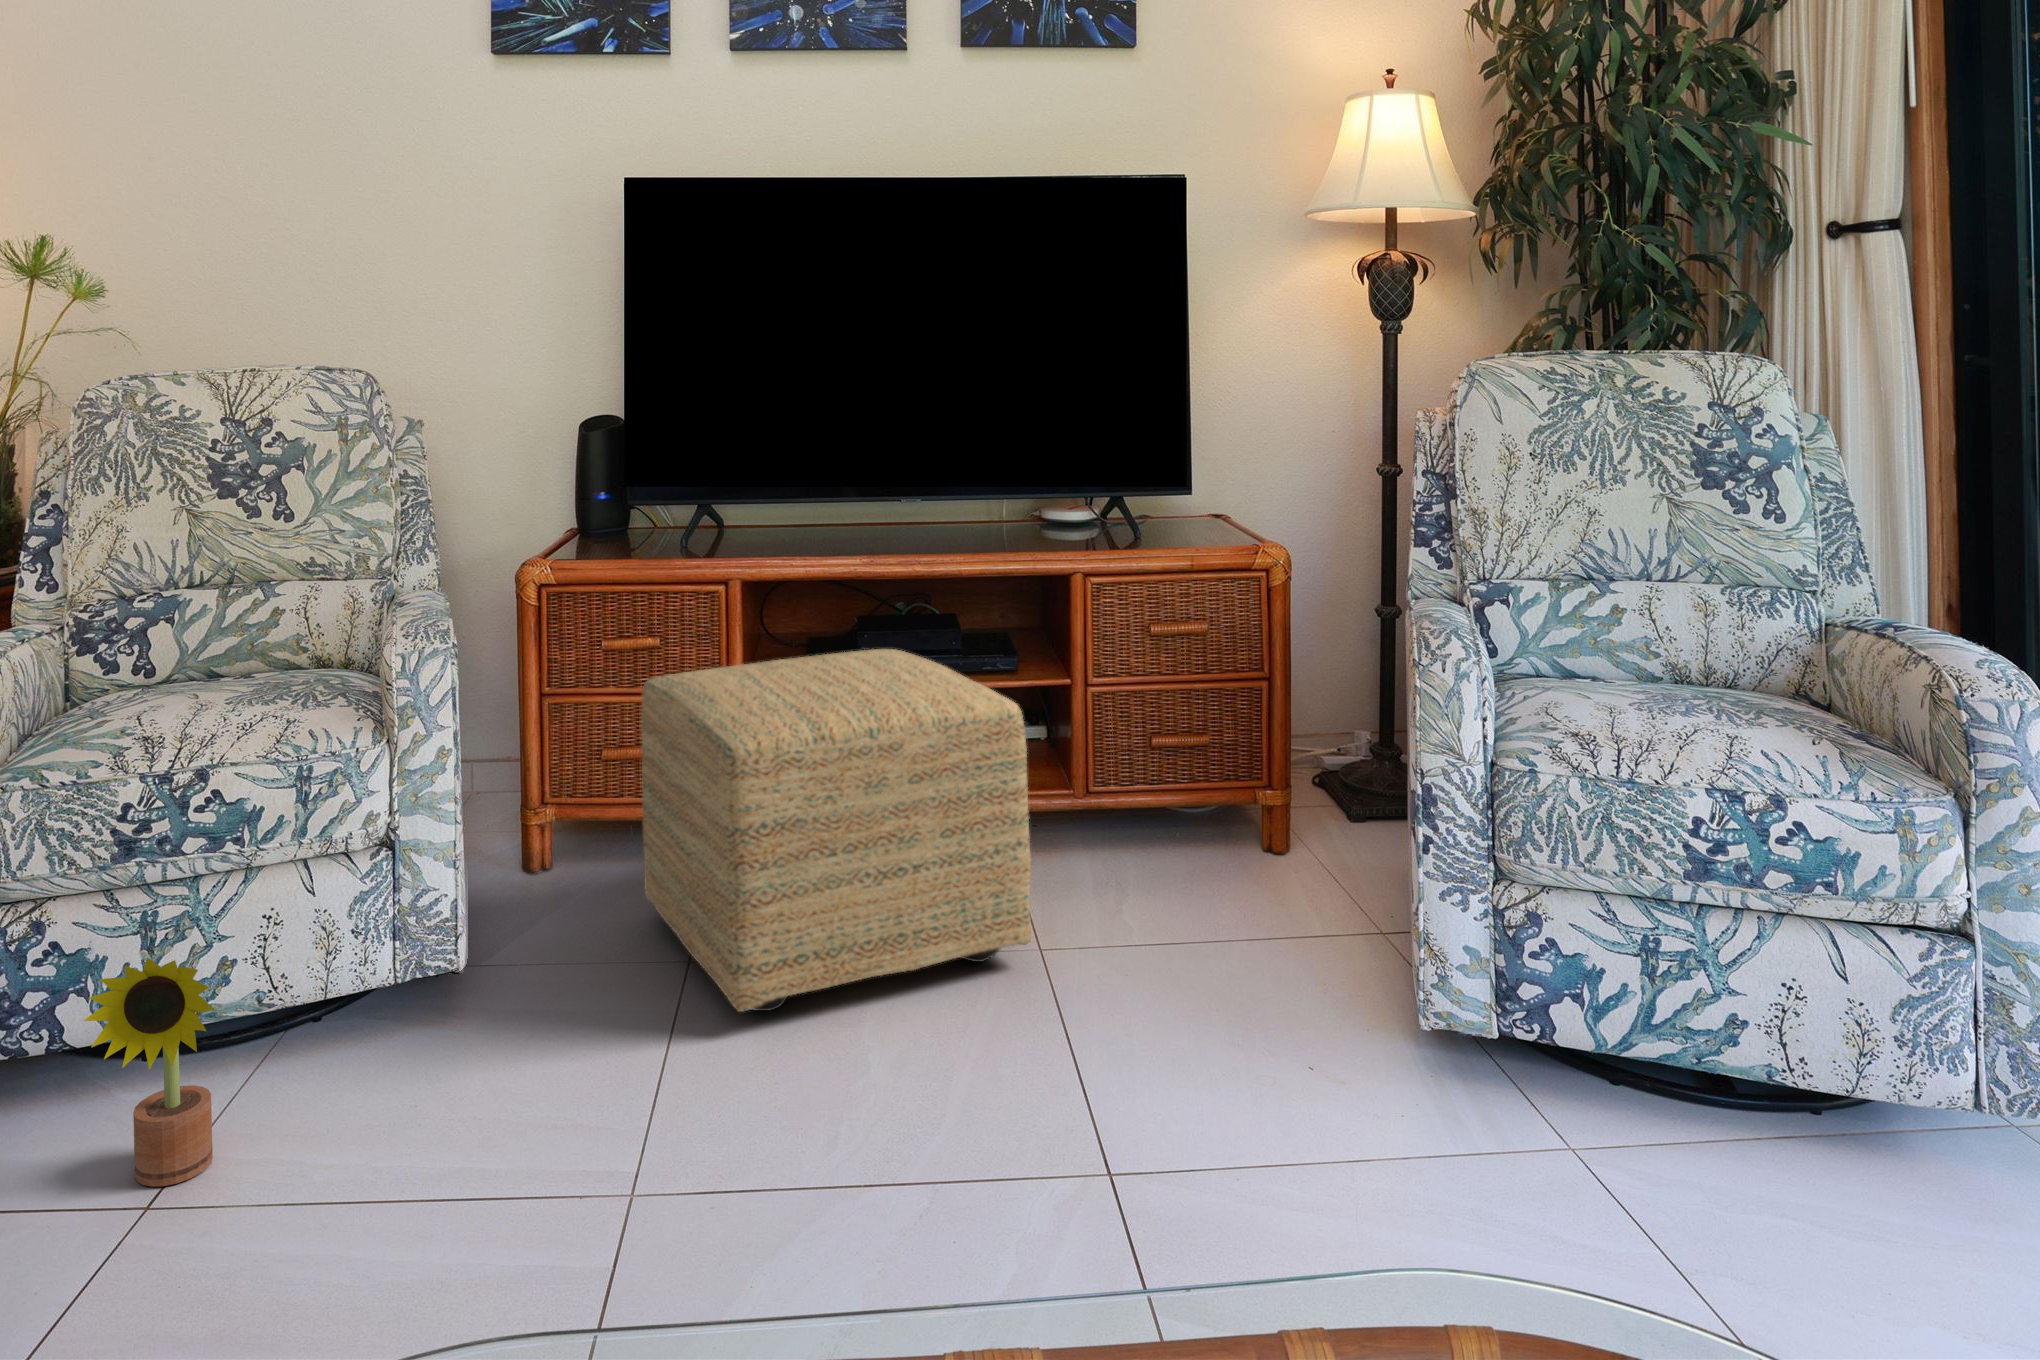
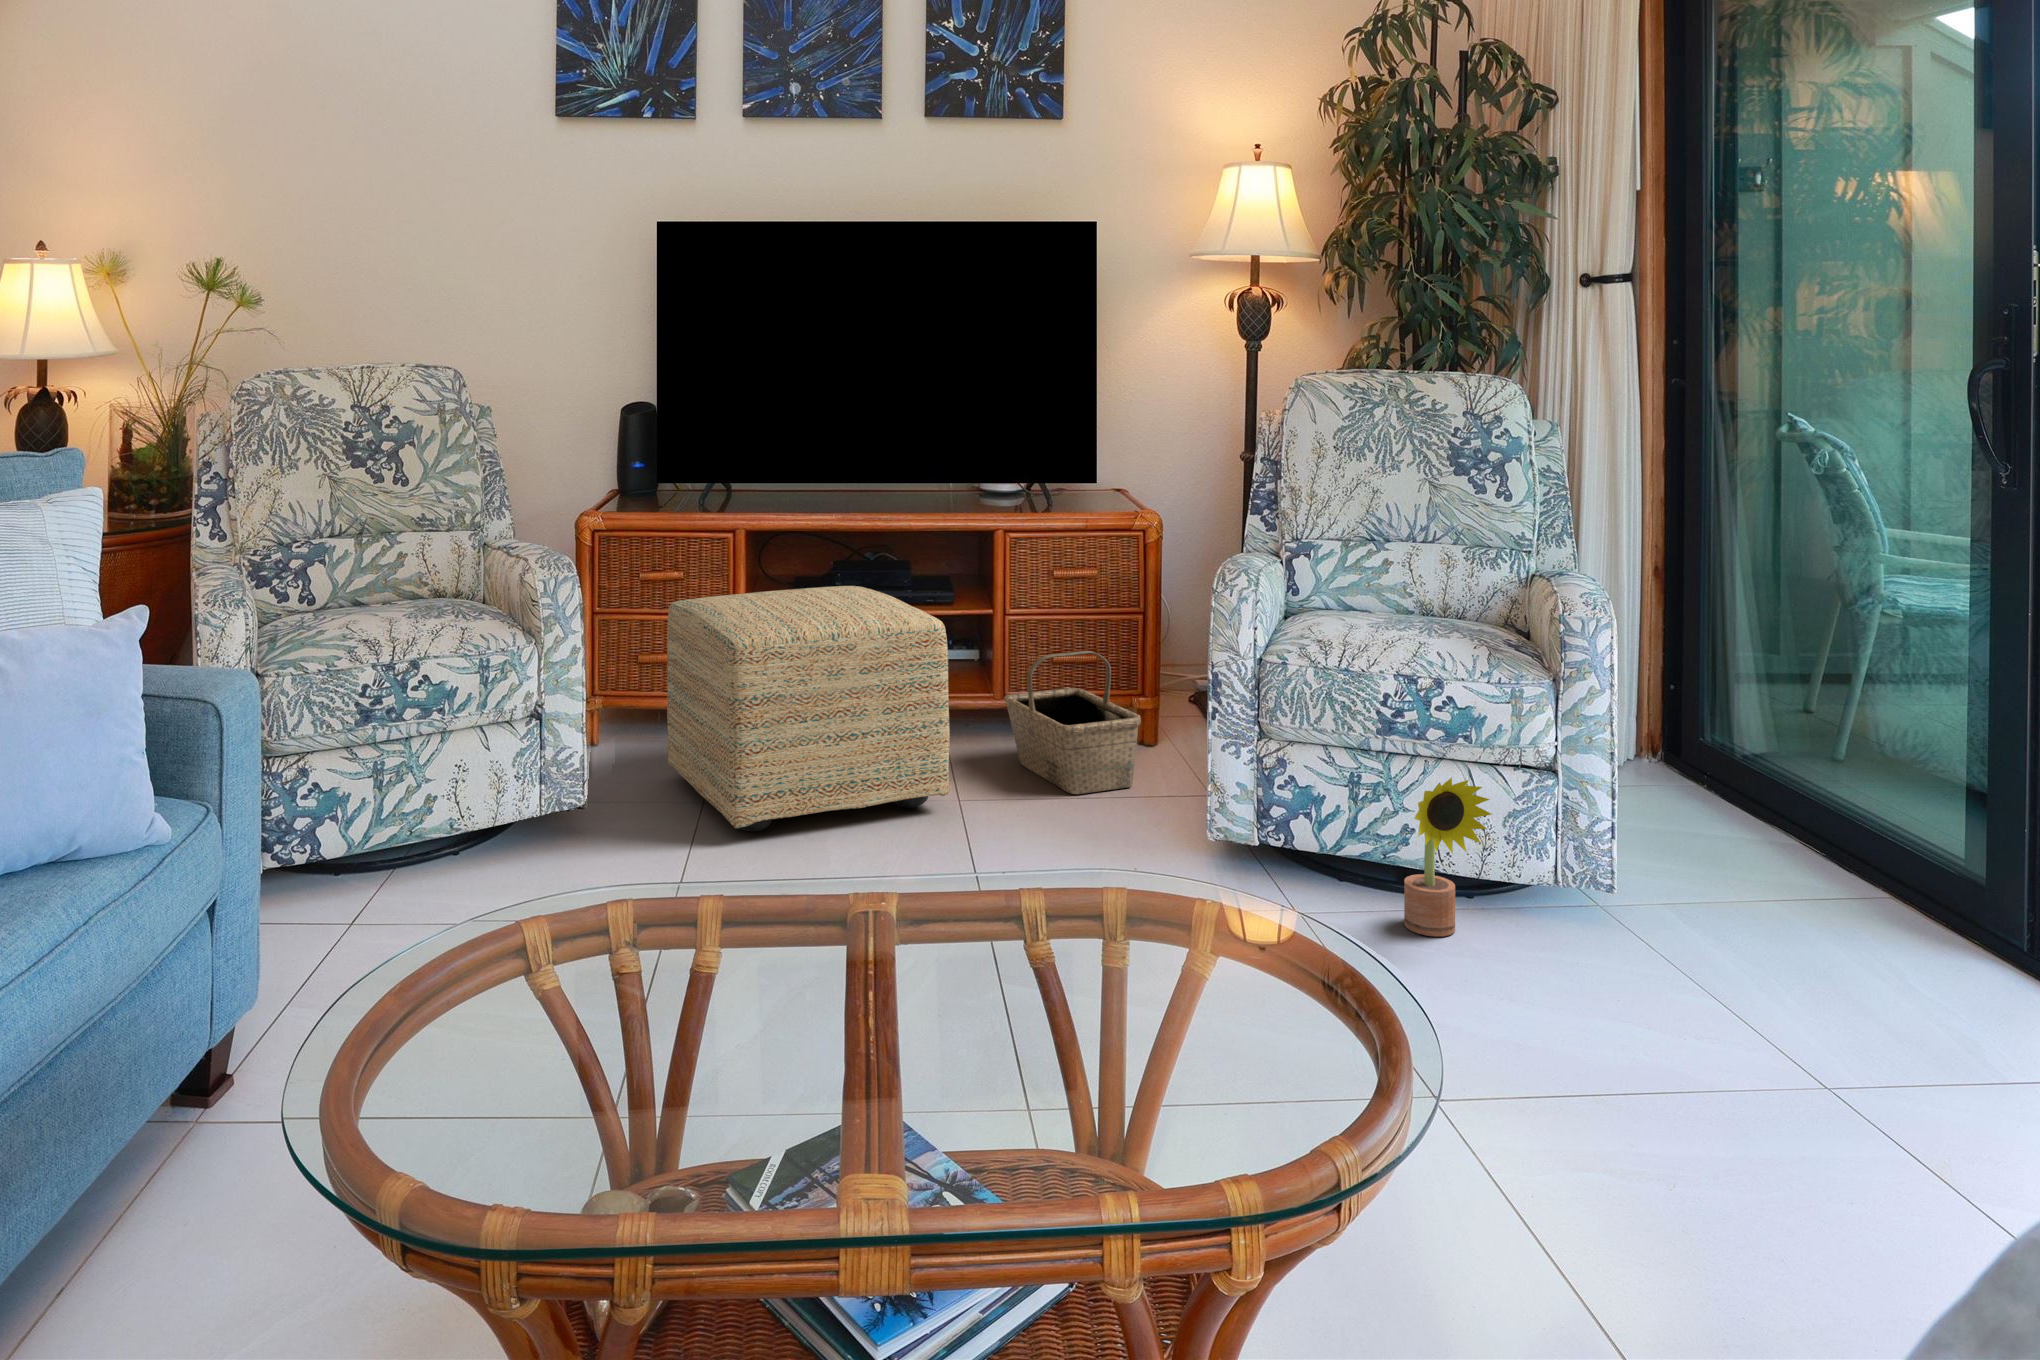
basket: none [1090,731,1280,931] -> present [1005,651,1141,794]
decorative plant: present [84,958,214,1186] -> present [1404,778,1492,936]

